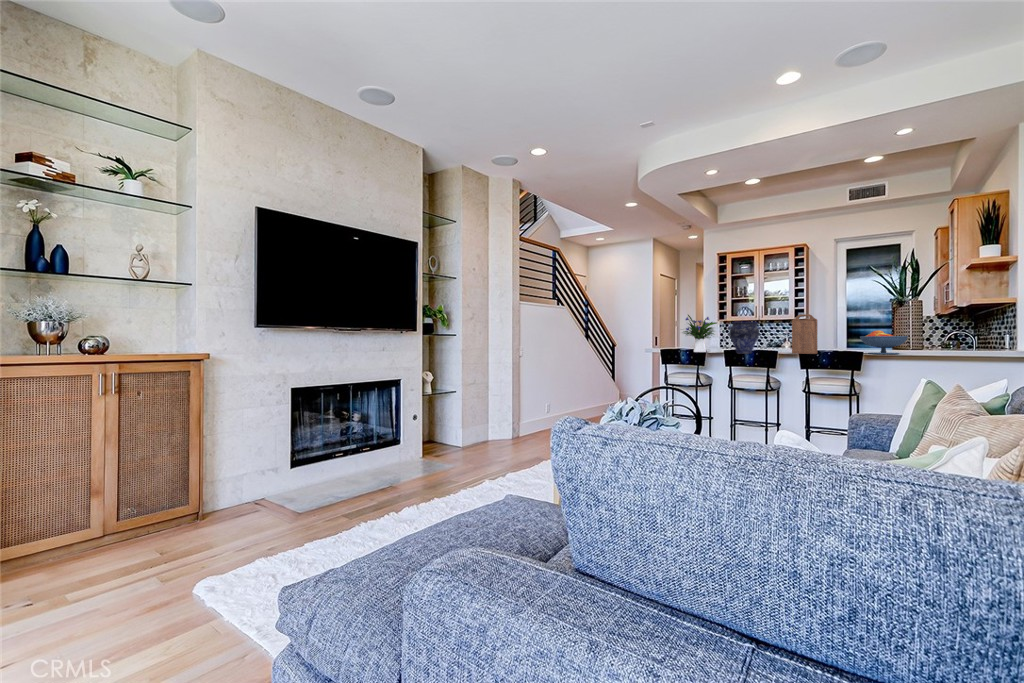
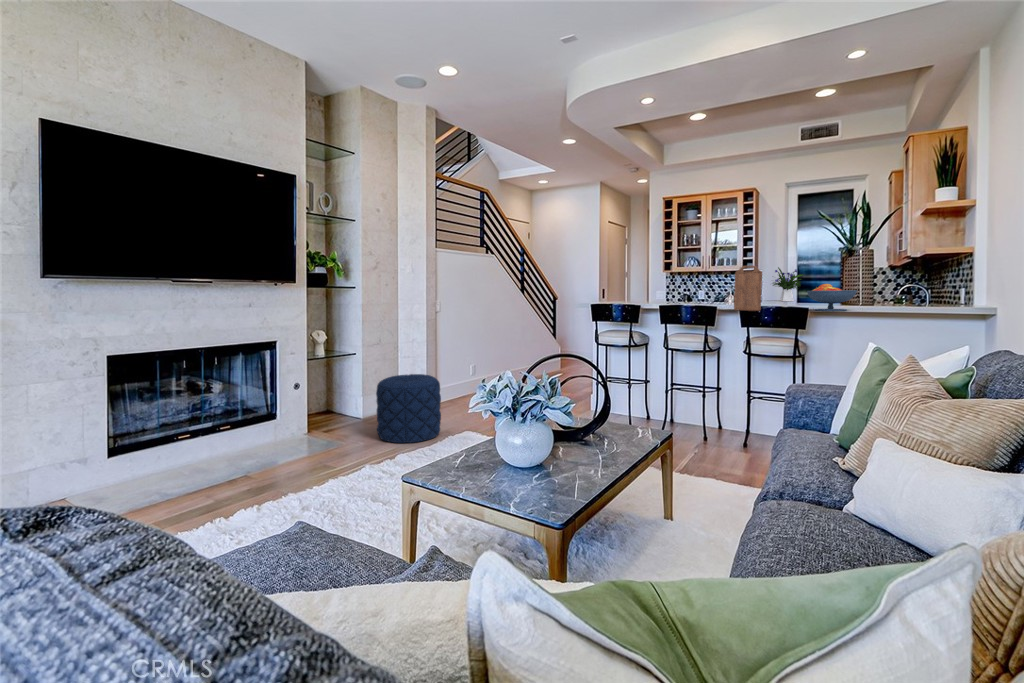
flower arrangement: present [684,315,717,352] -> present [773,267,803,301]
vase: present [729,322,761,353] -> none [667,274,702,310]
pouf: none [479,406,532,464] -> present [376,374,441,443]

